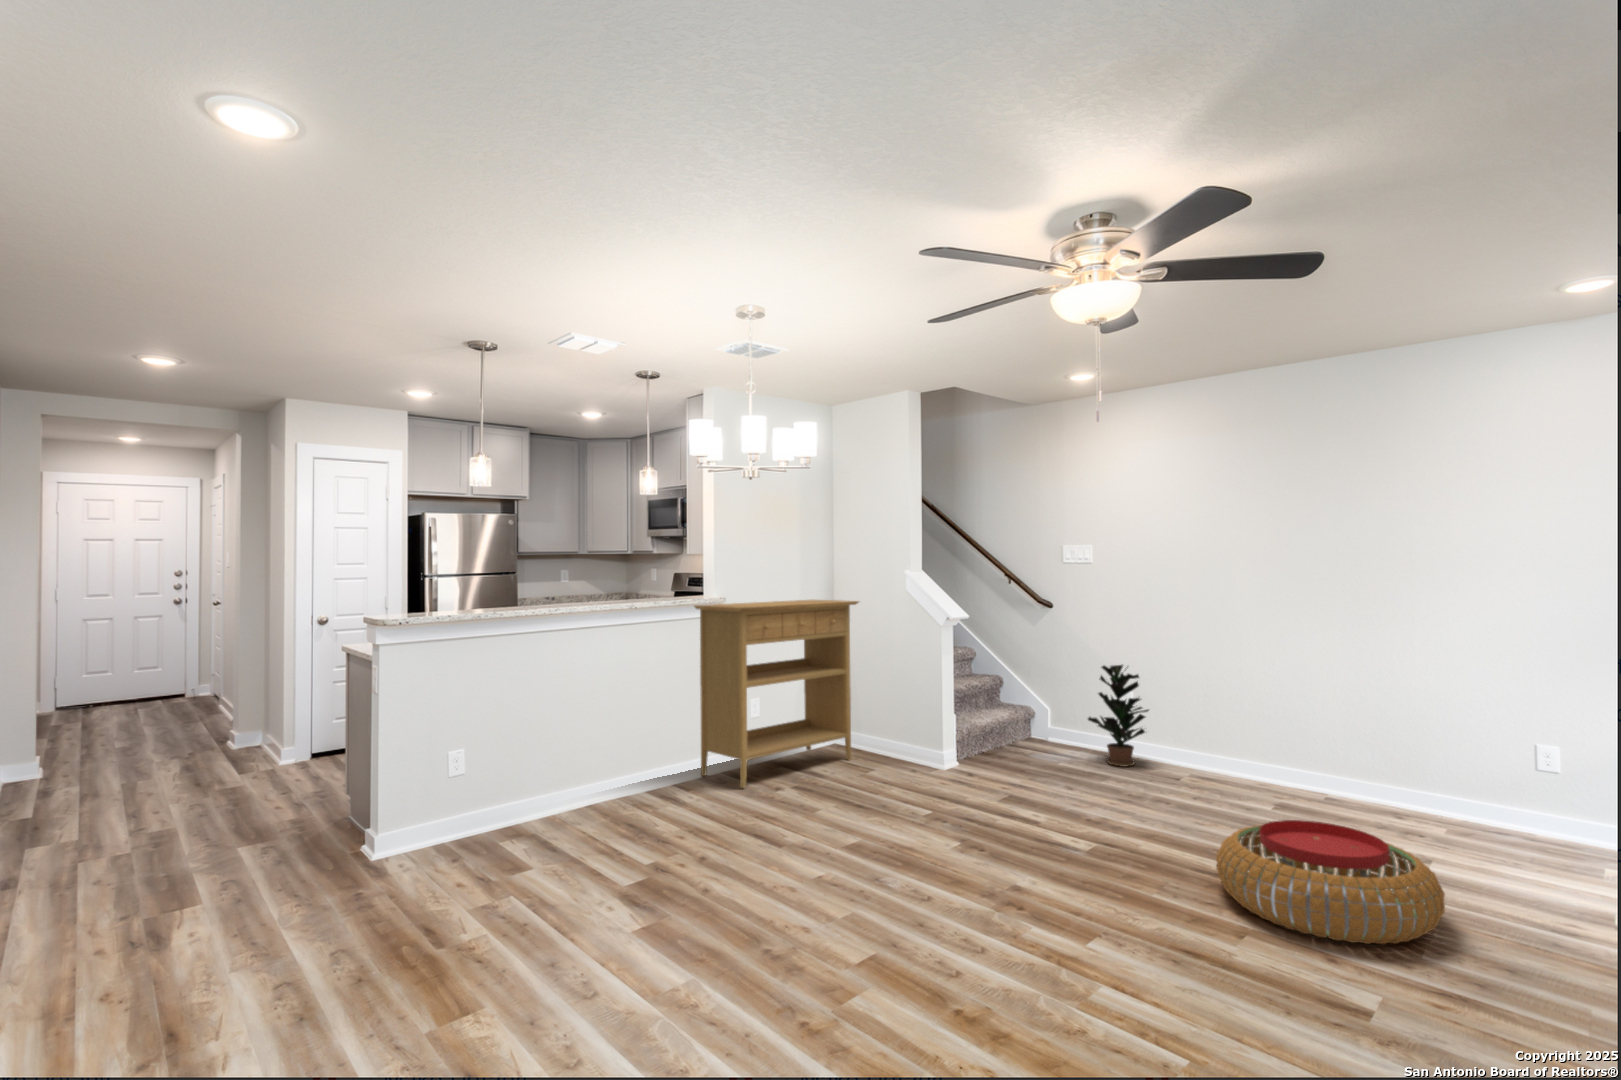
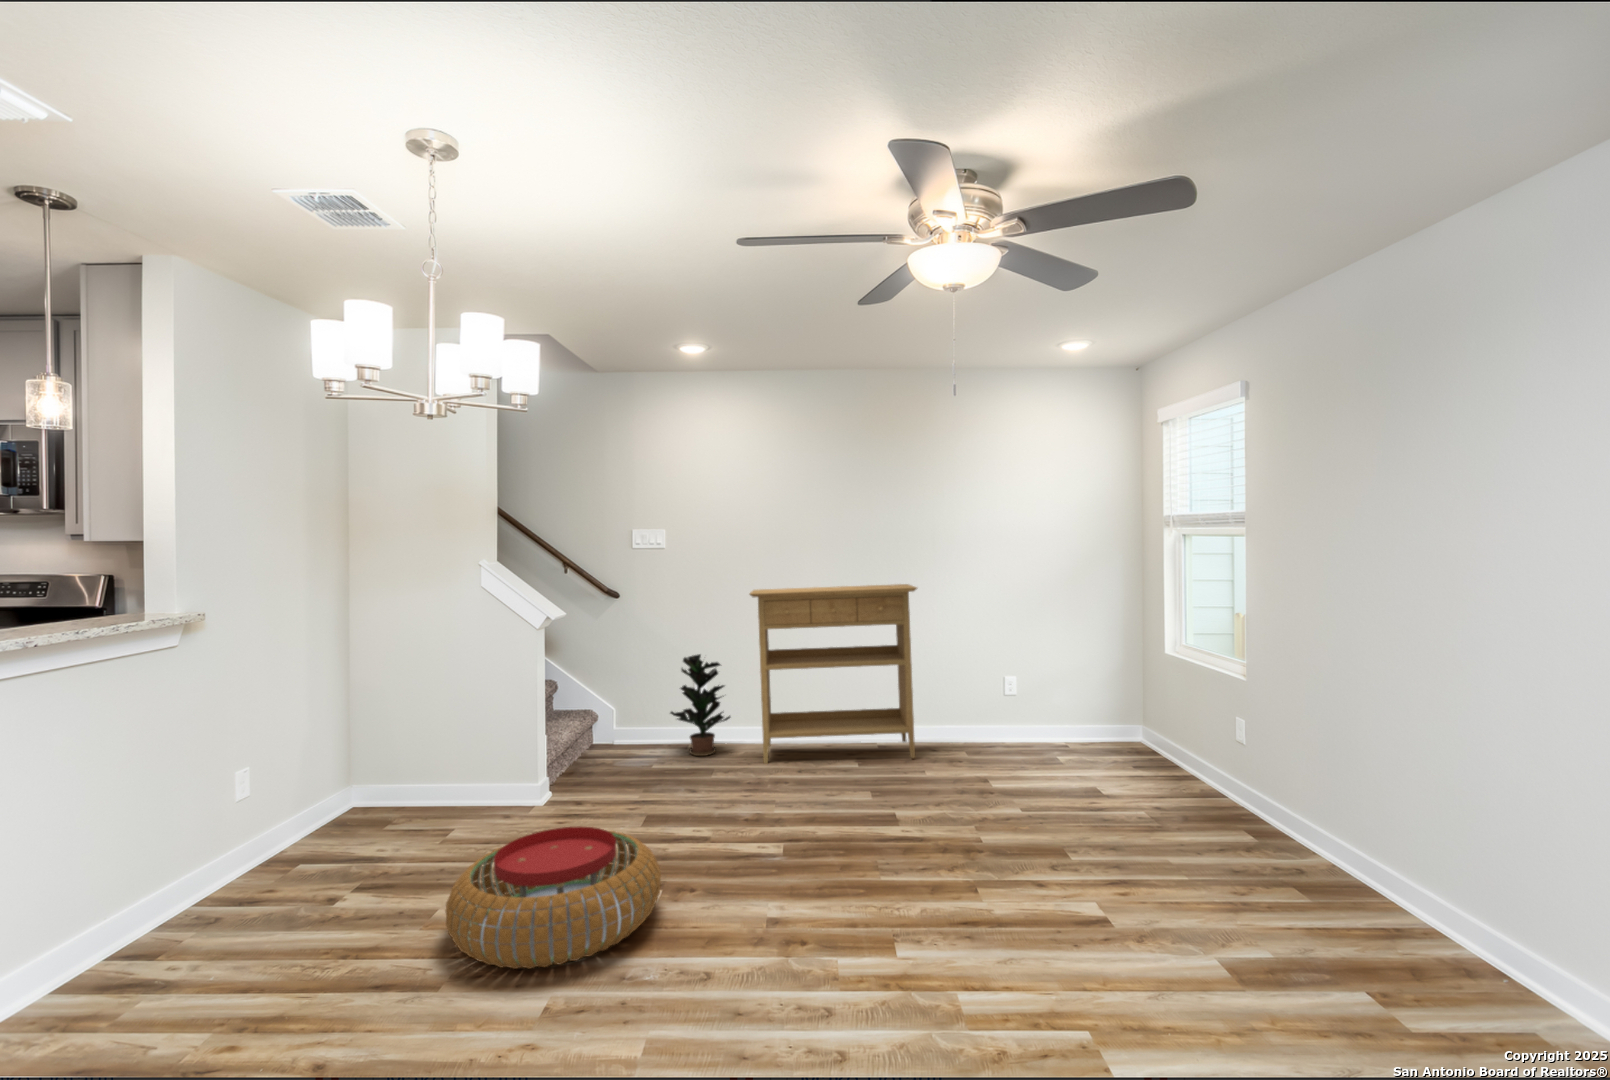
console table: present [694,600,859,788] -> present [750,584,917,763]
pouf: present [1216,820,1445,944] -> present [446,826,661,969]

